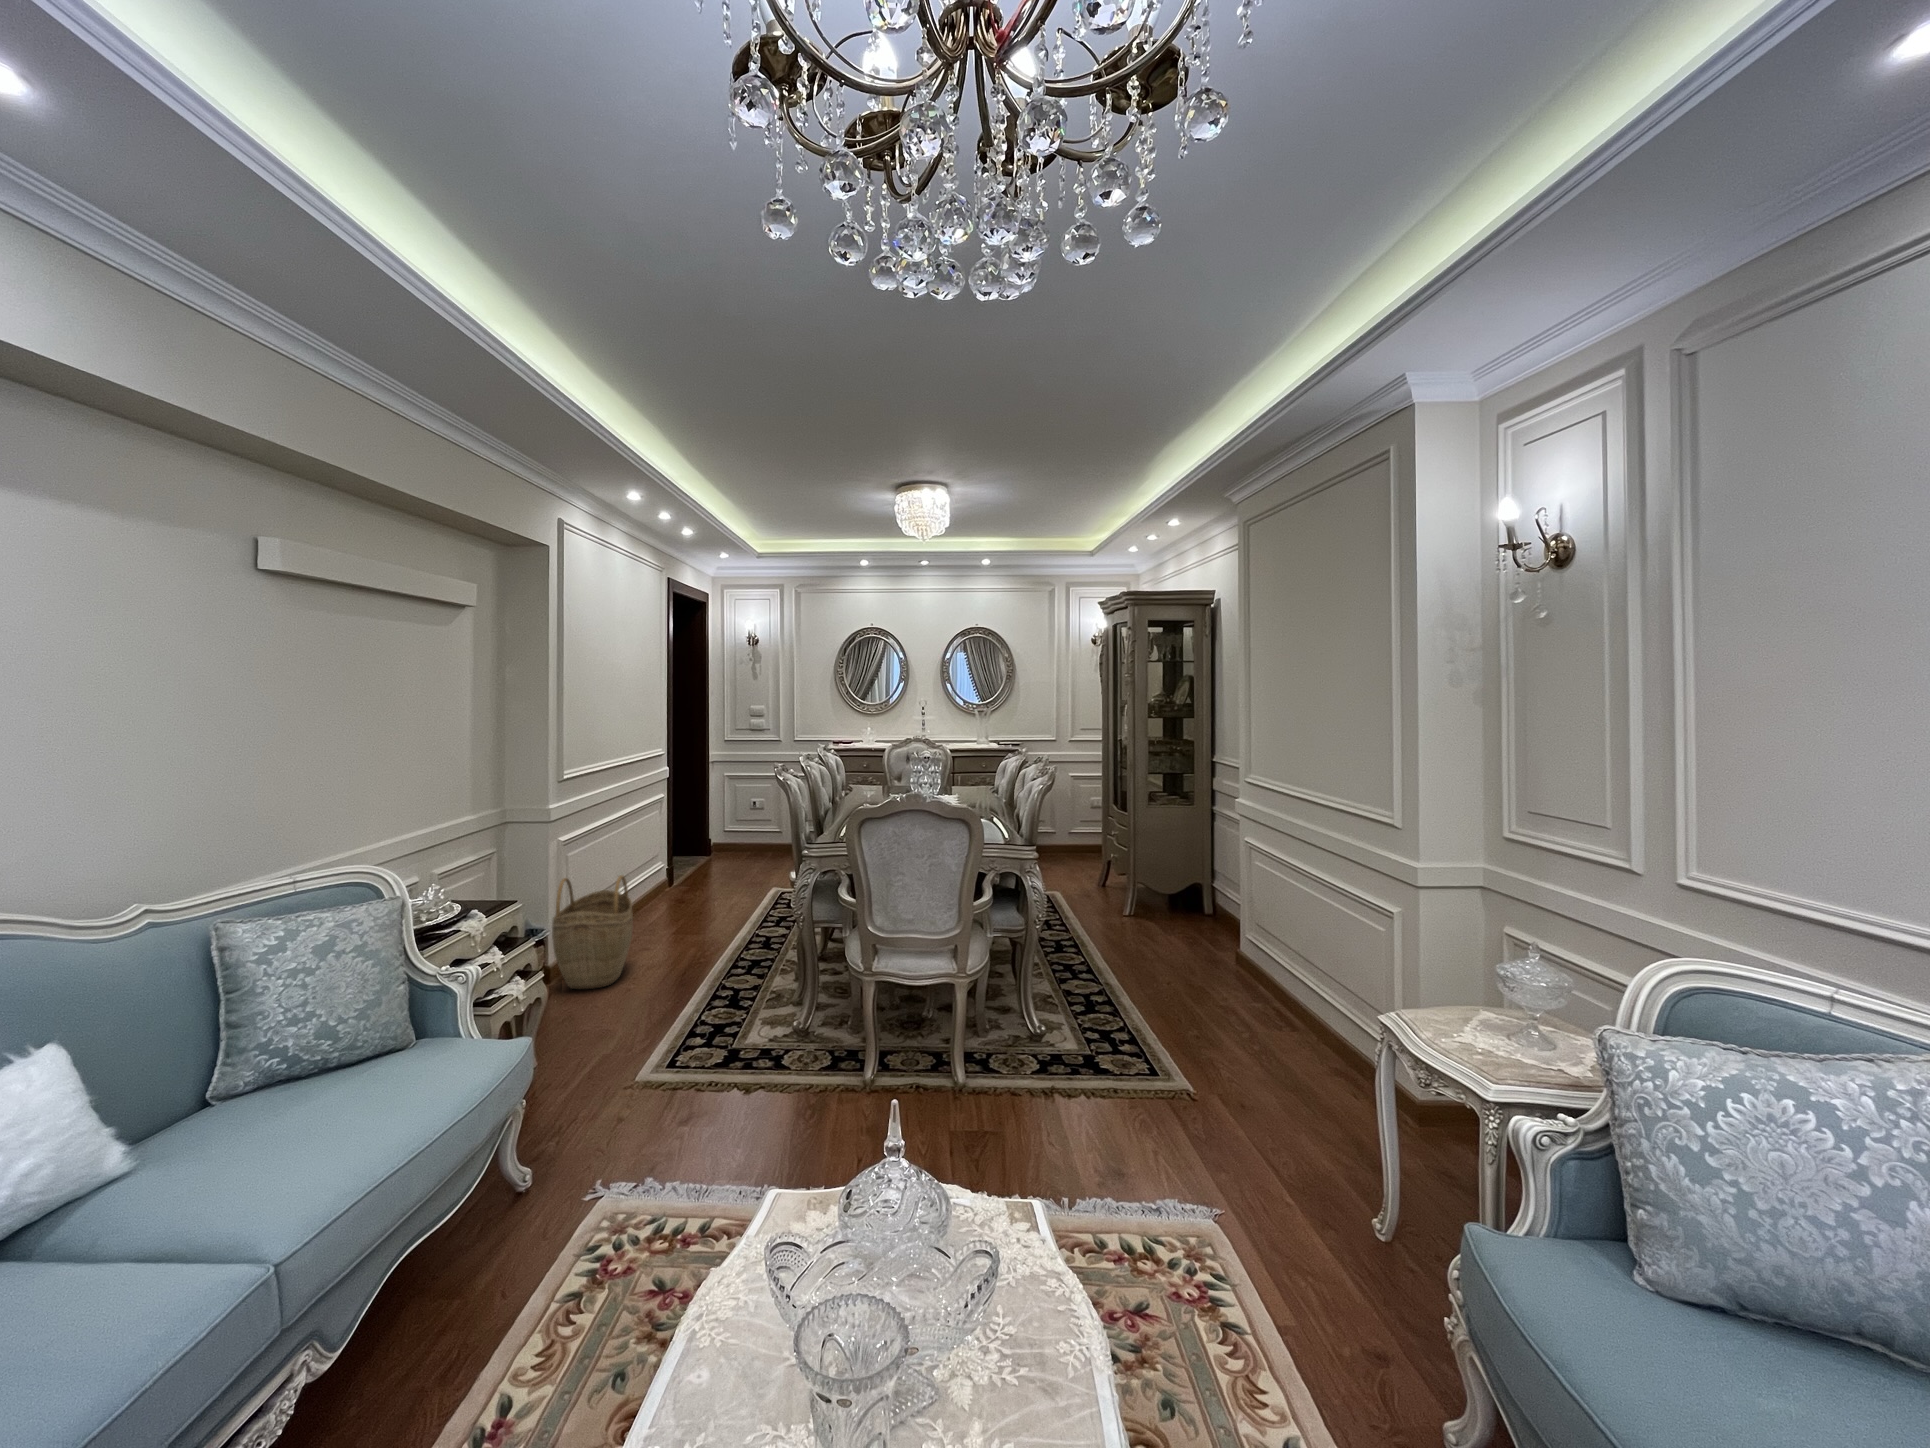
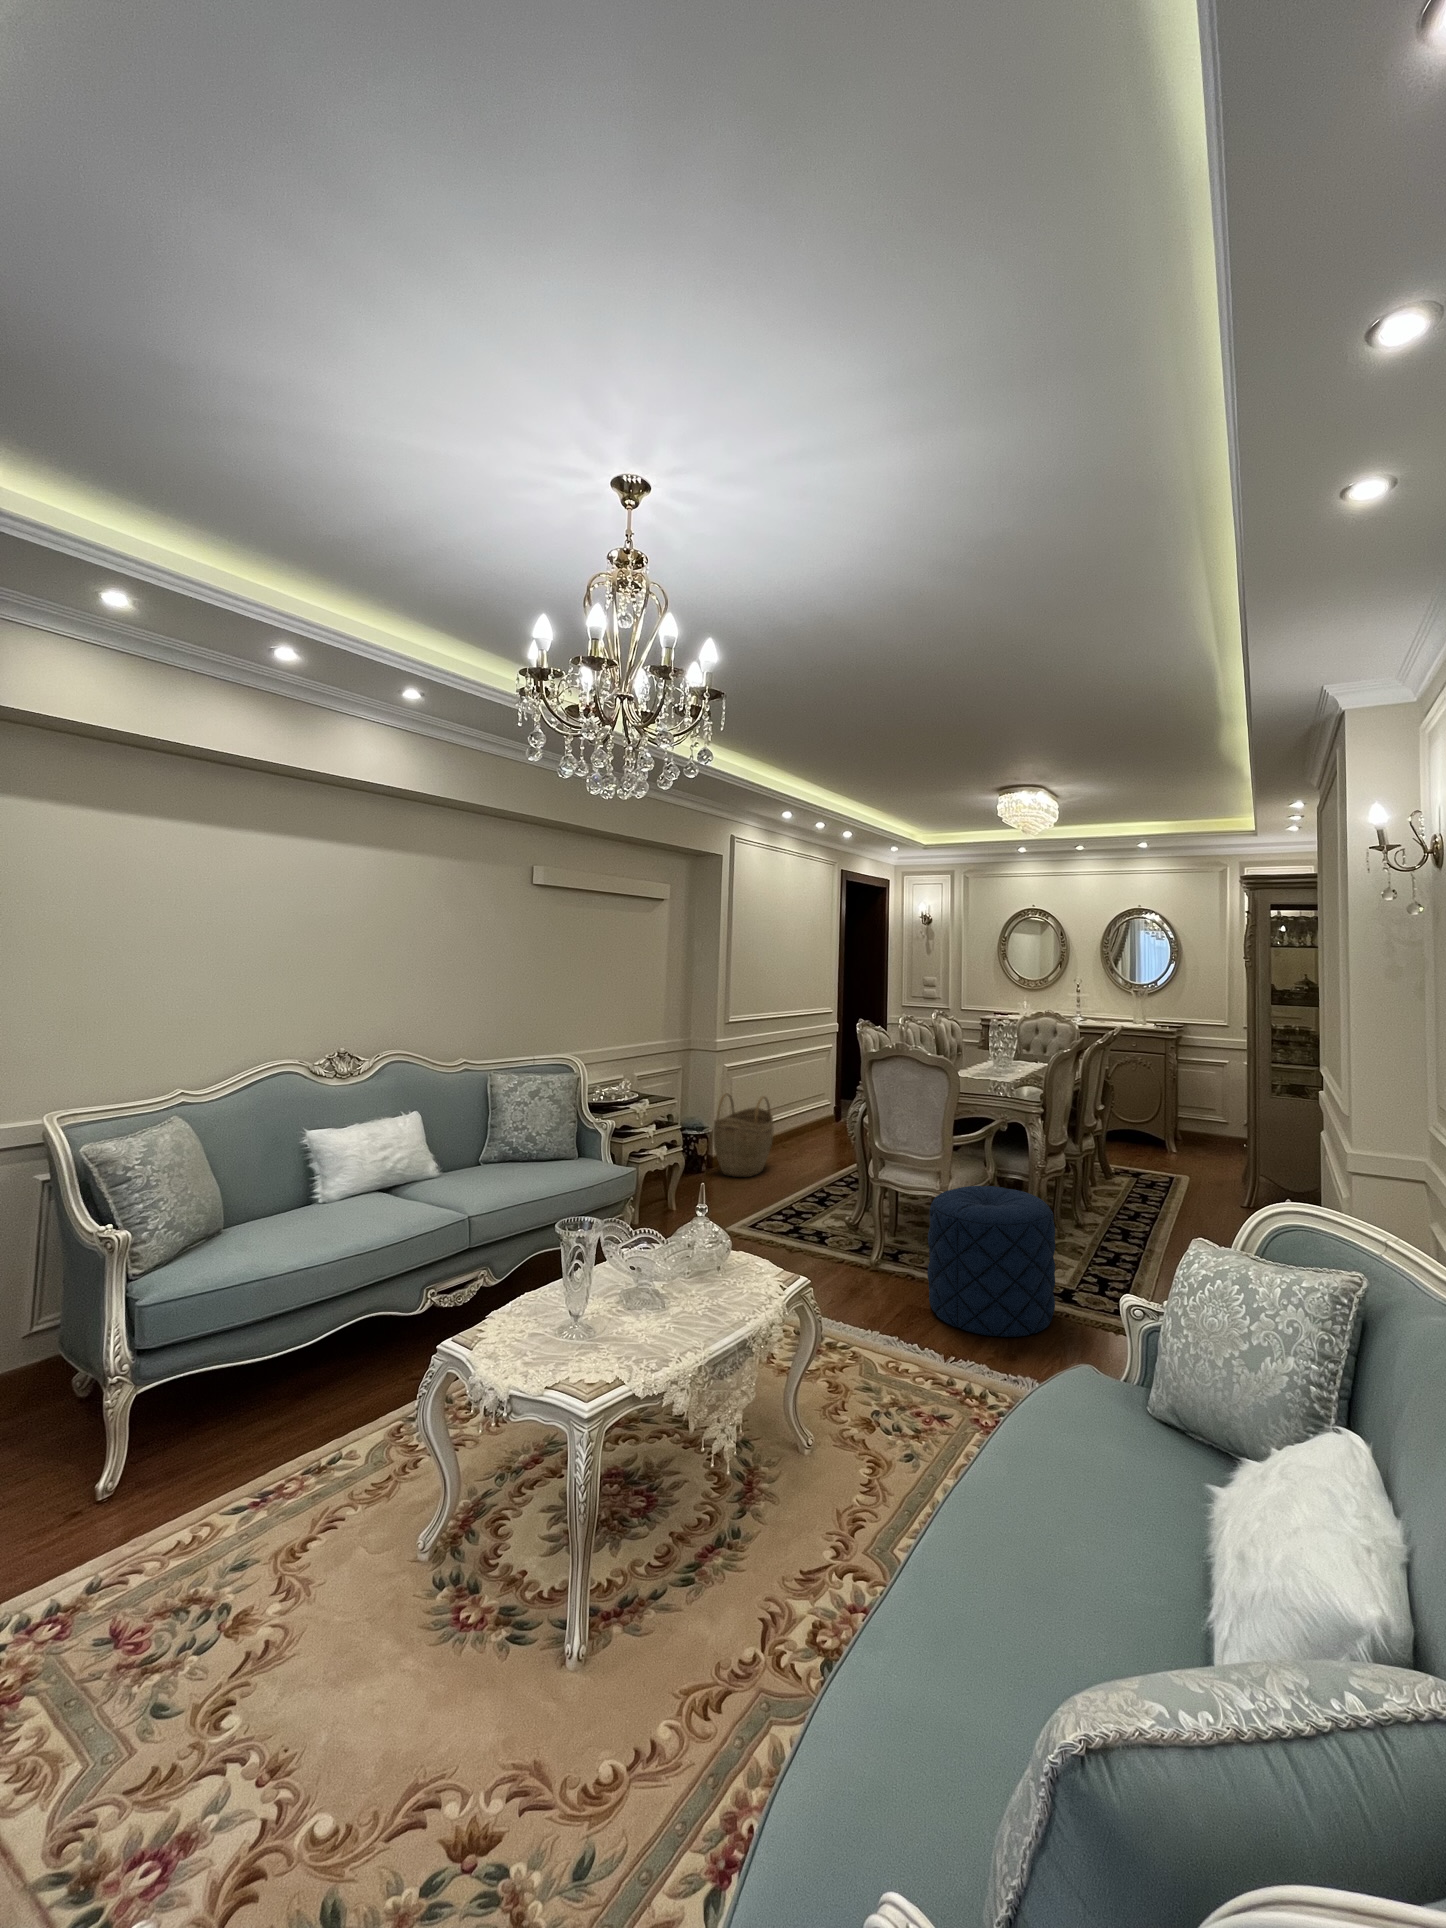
pouf: none [968,956,1125,1153] -> present [927,1186,1055,1337]

